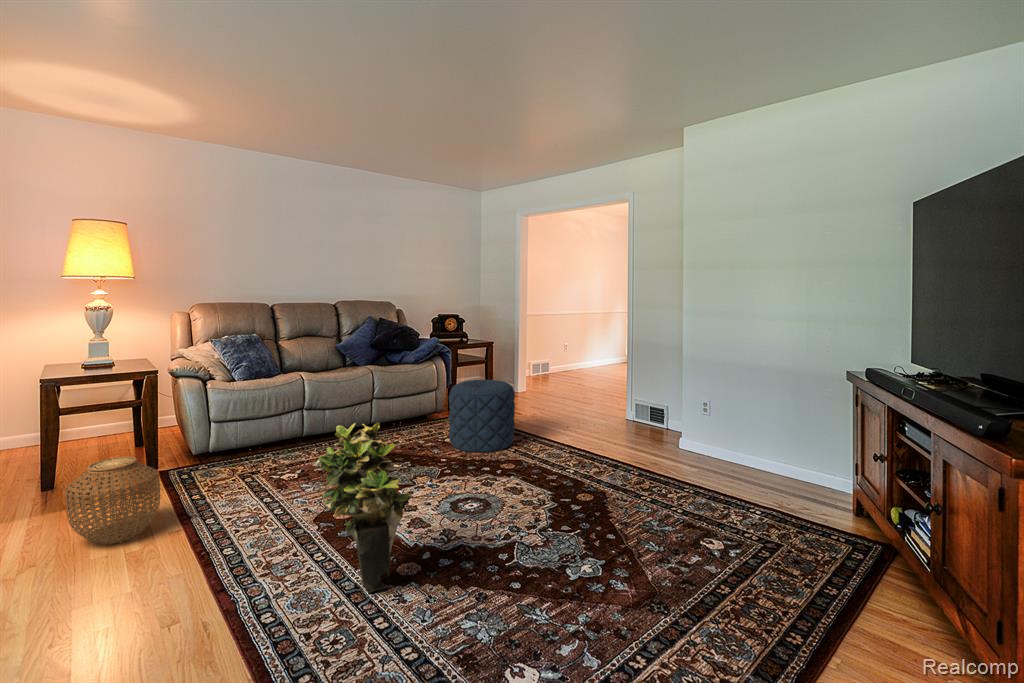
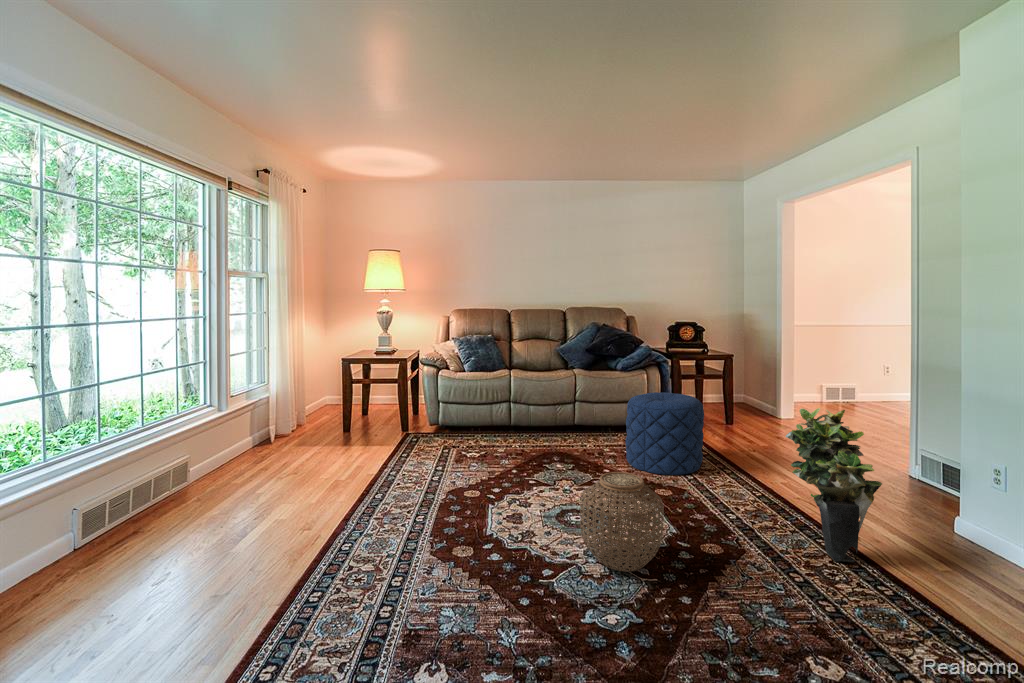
potted plant: present [315,422,412,593] -> present [786,408,882,562]
woven basket: present [65,457,160,544] -> present [580,472,664,572]

